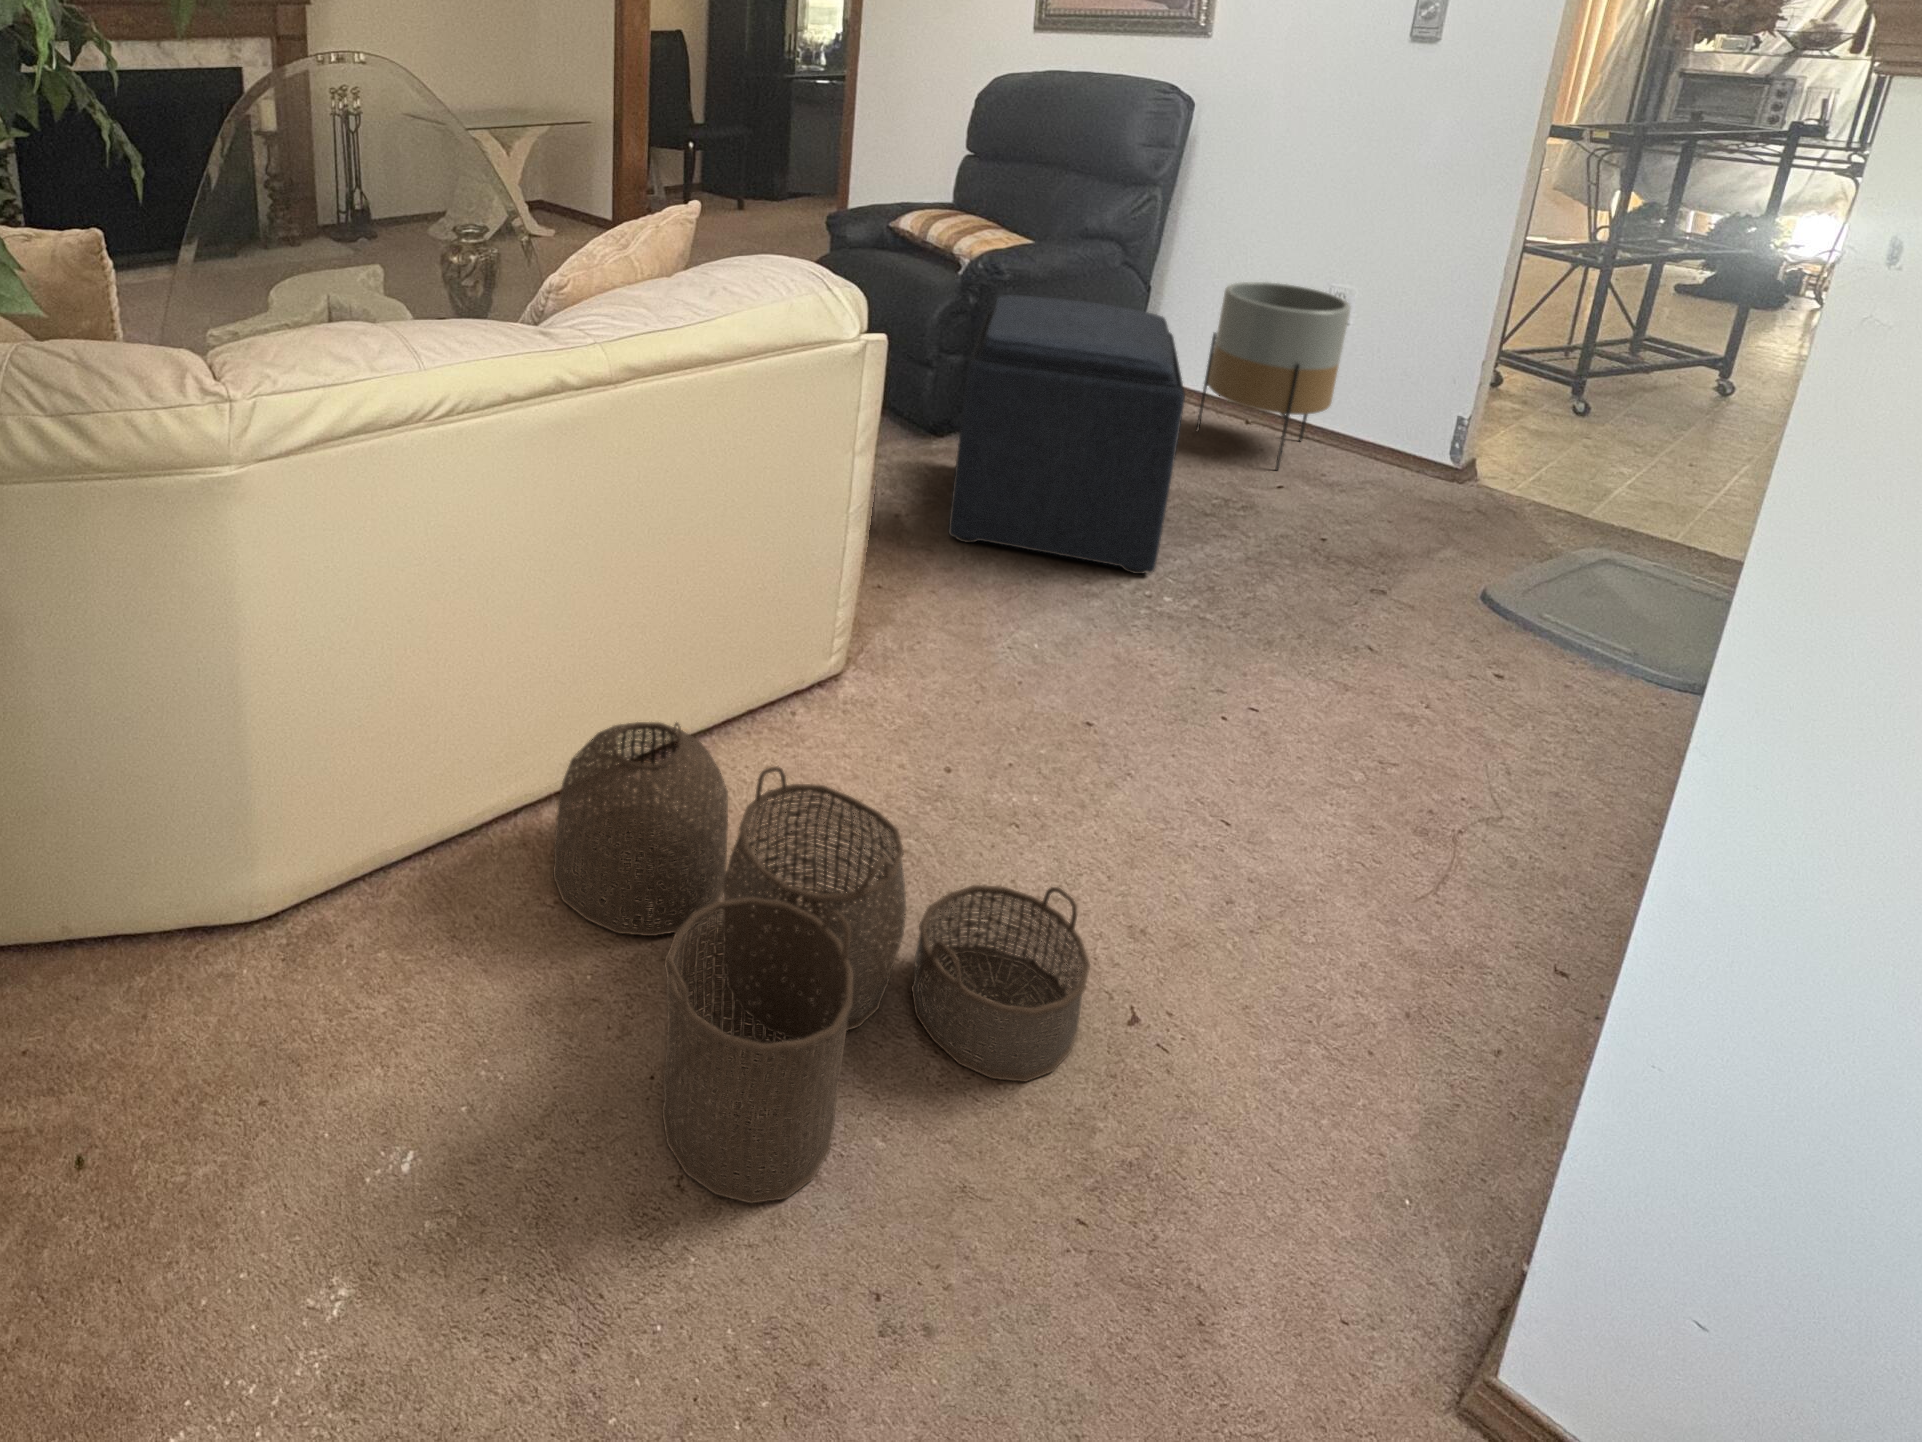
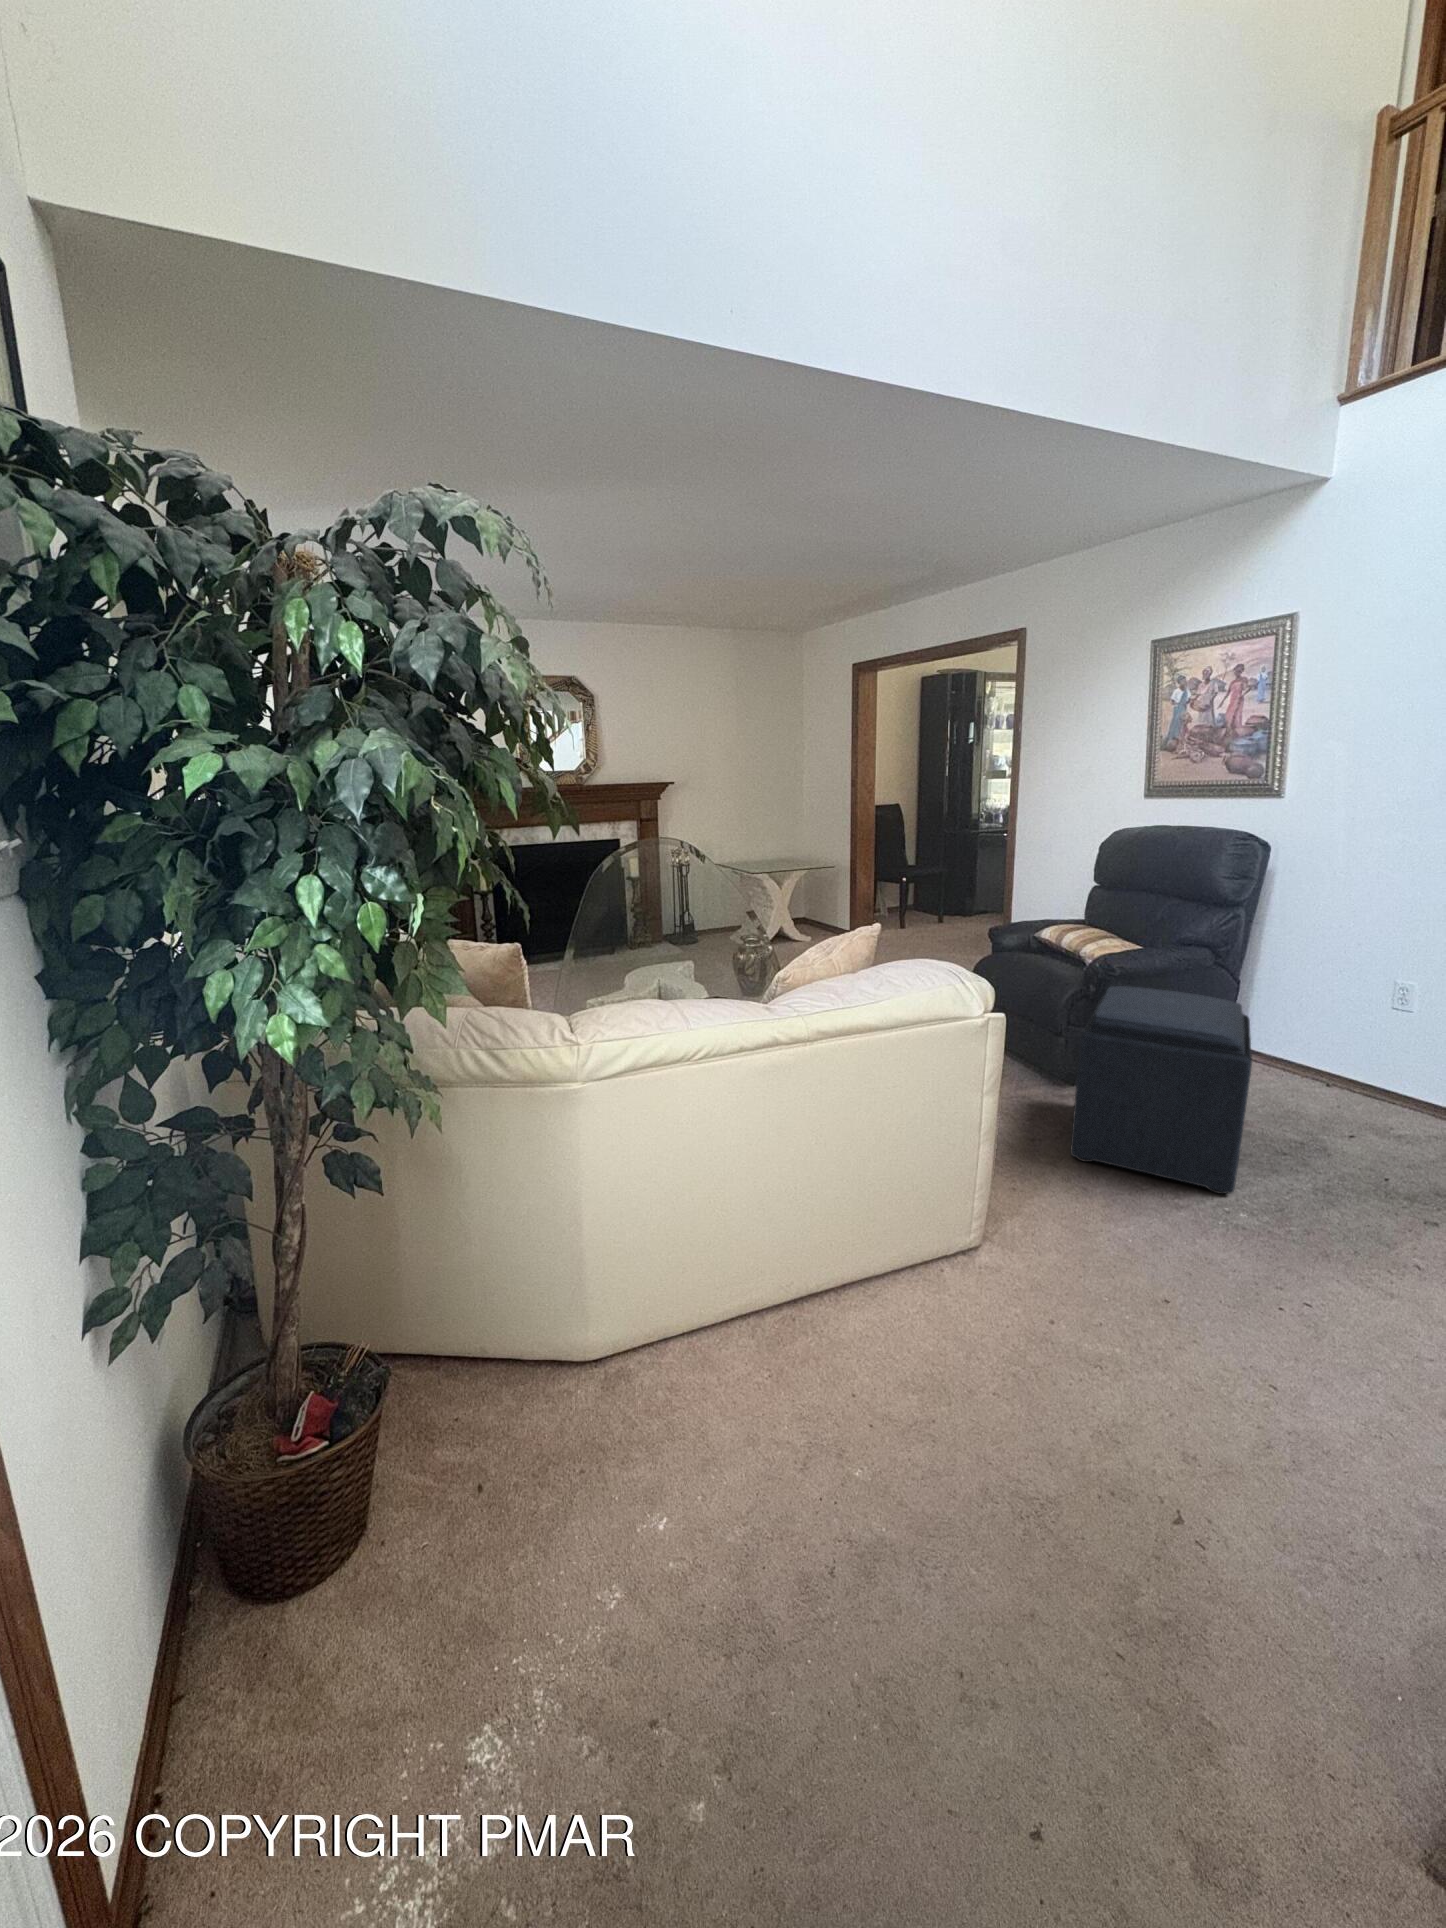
planter: present [1196,282,1351,470] -> none [1281,978,1410,1123]
woven basket: present [553,722,1090,1203] -> none [771,1263,1142,1596]

